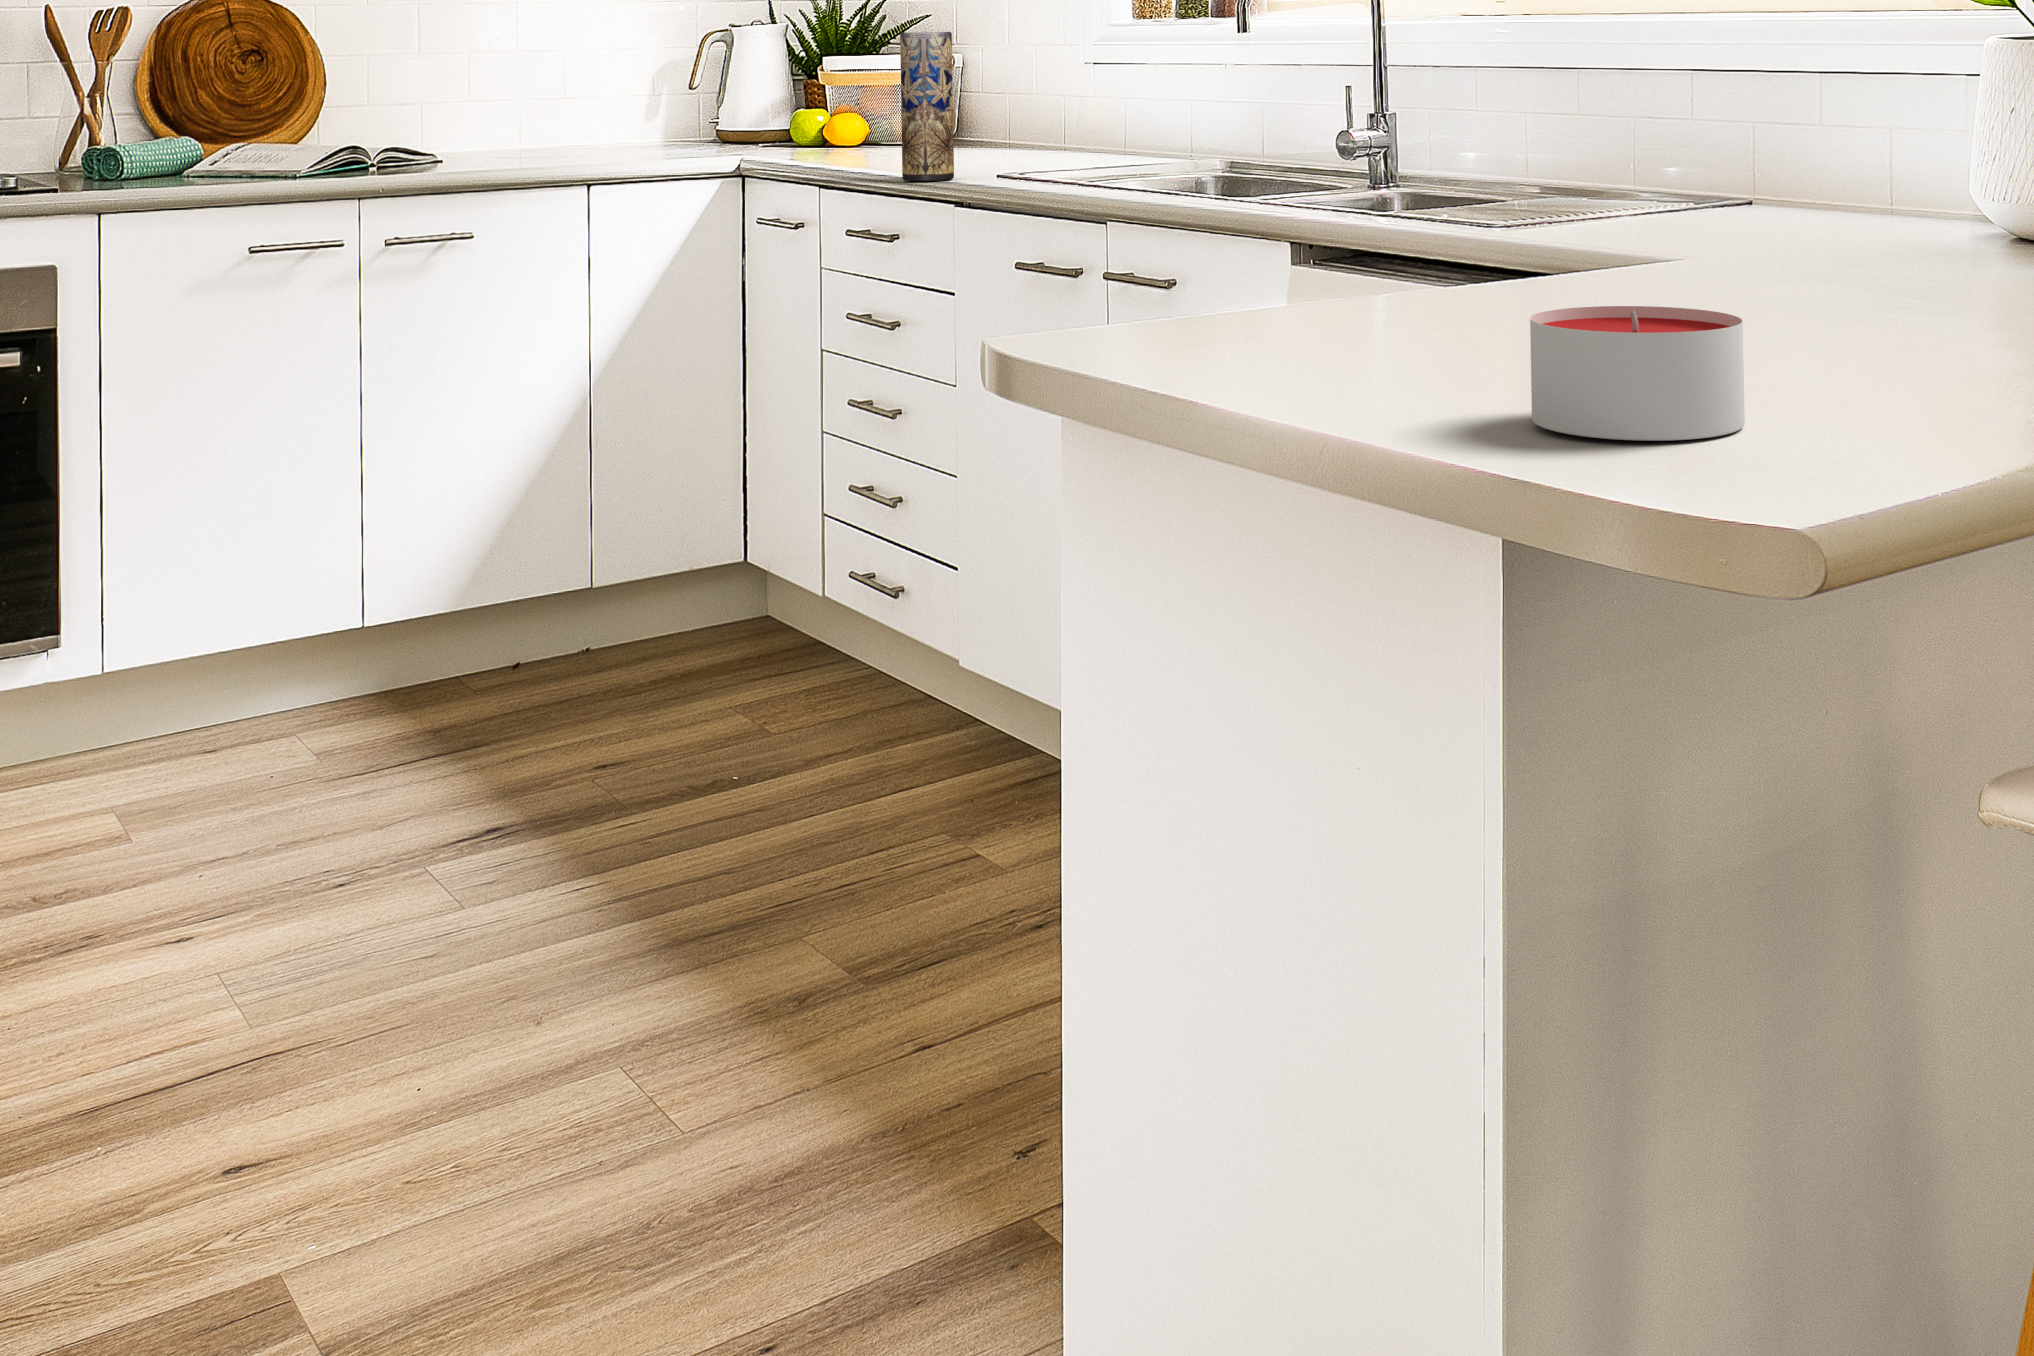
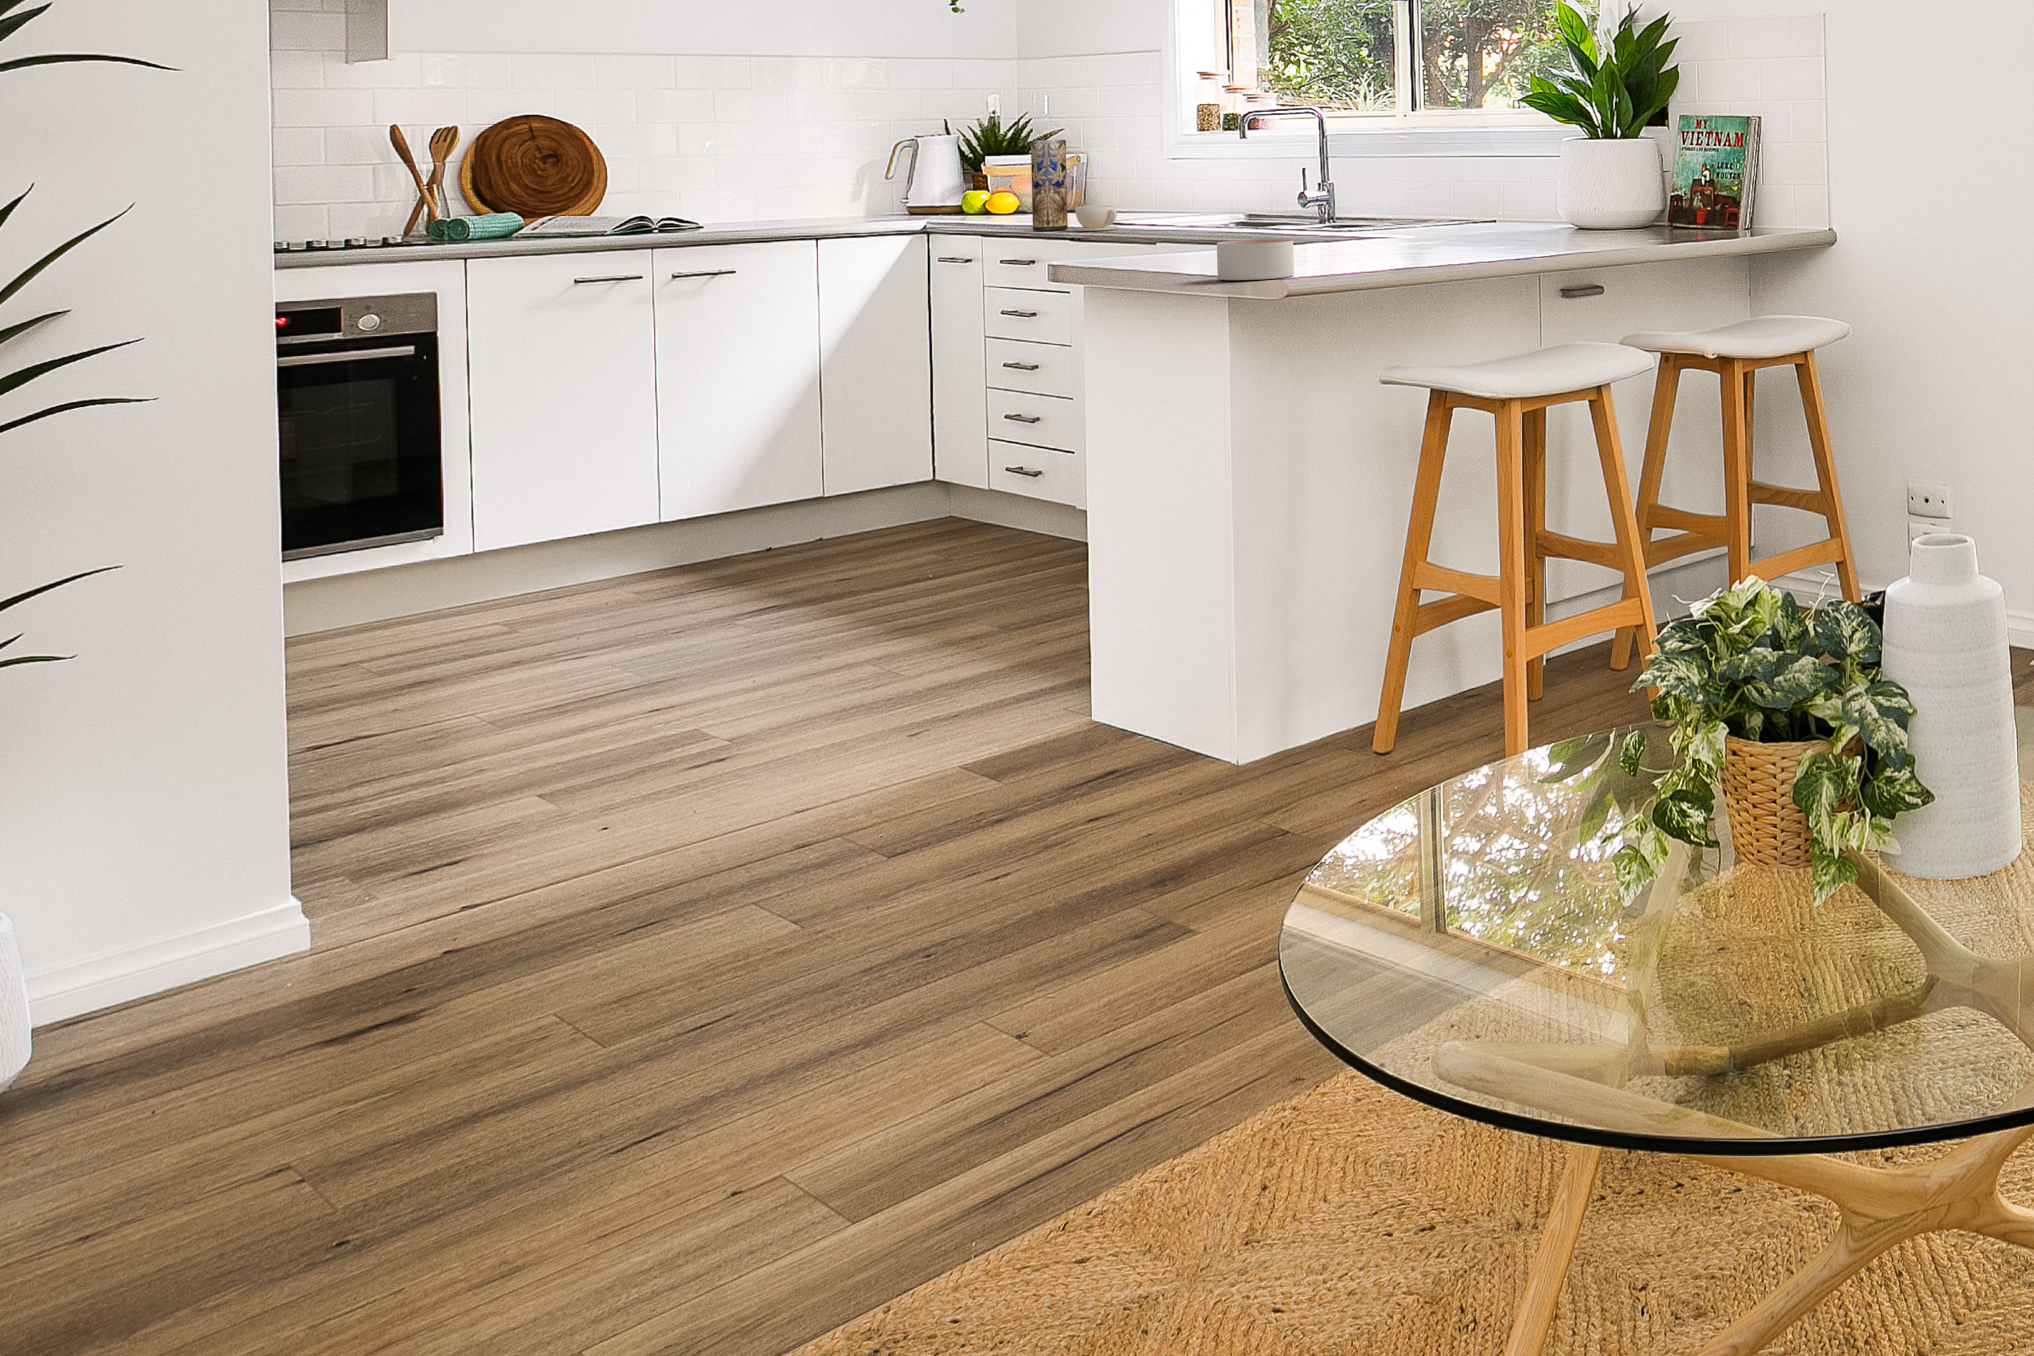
coffee cup: none [969,142,1036,186] -> present [1074,206,1117,231]

